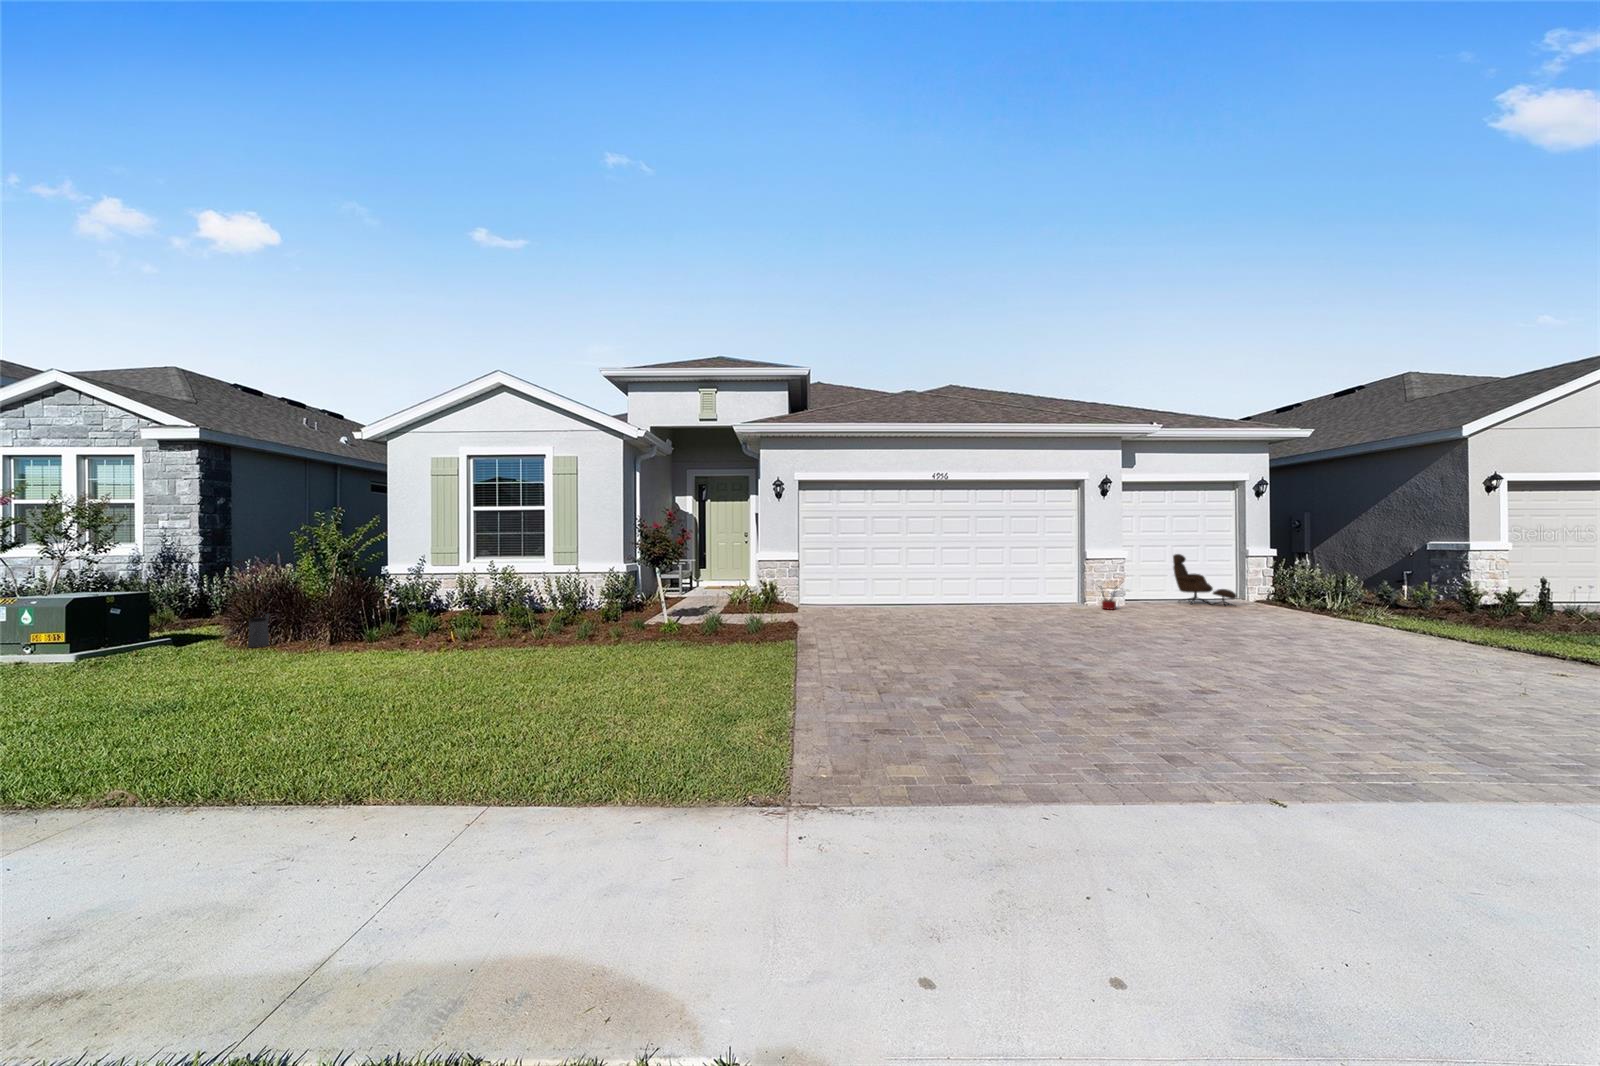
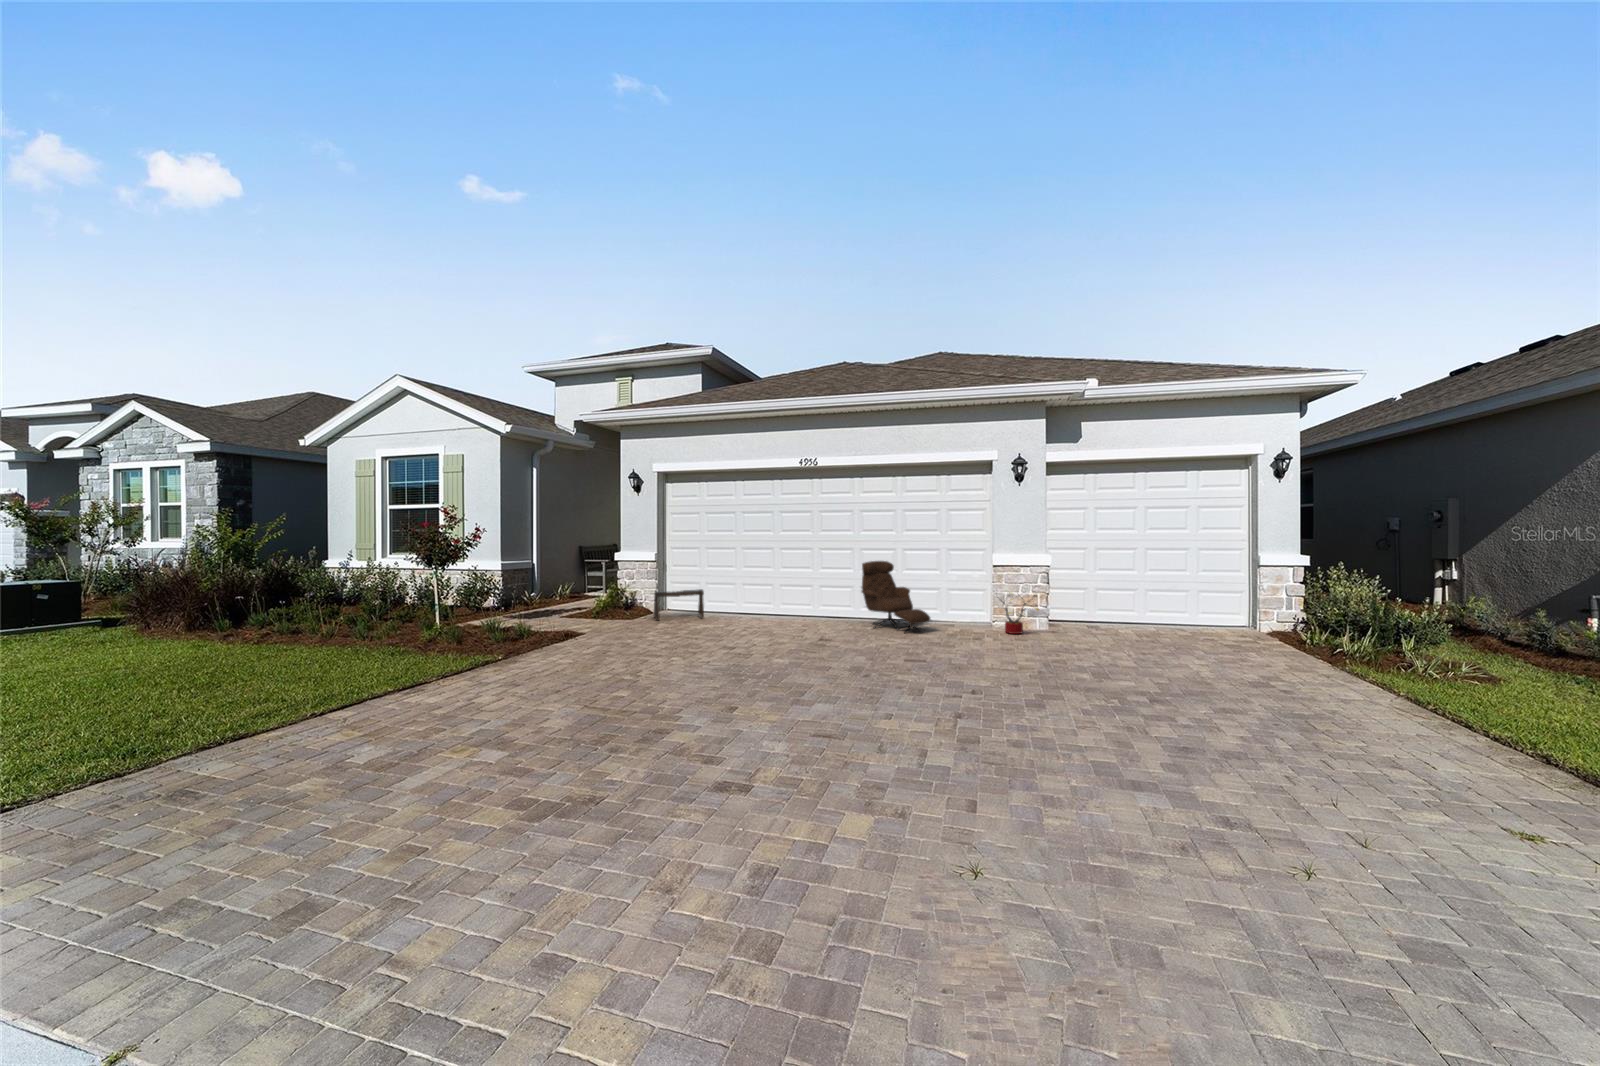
lounge chair: present [1173,554,1236,605] -> present [862,561,930,632]
bench: none [805,585,852,613] -> present [654,589,704,621]
watering can: present [248,613,270,648] -> none [107,600,146,632]

